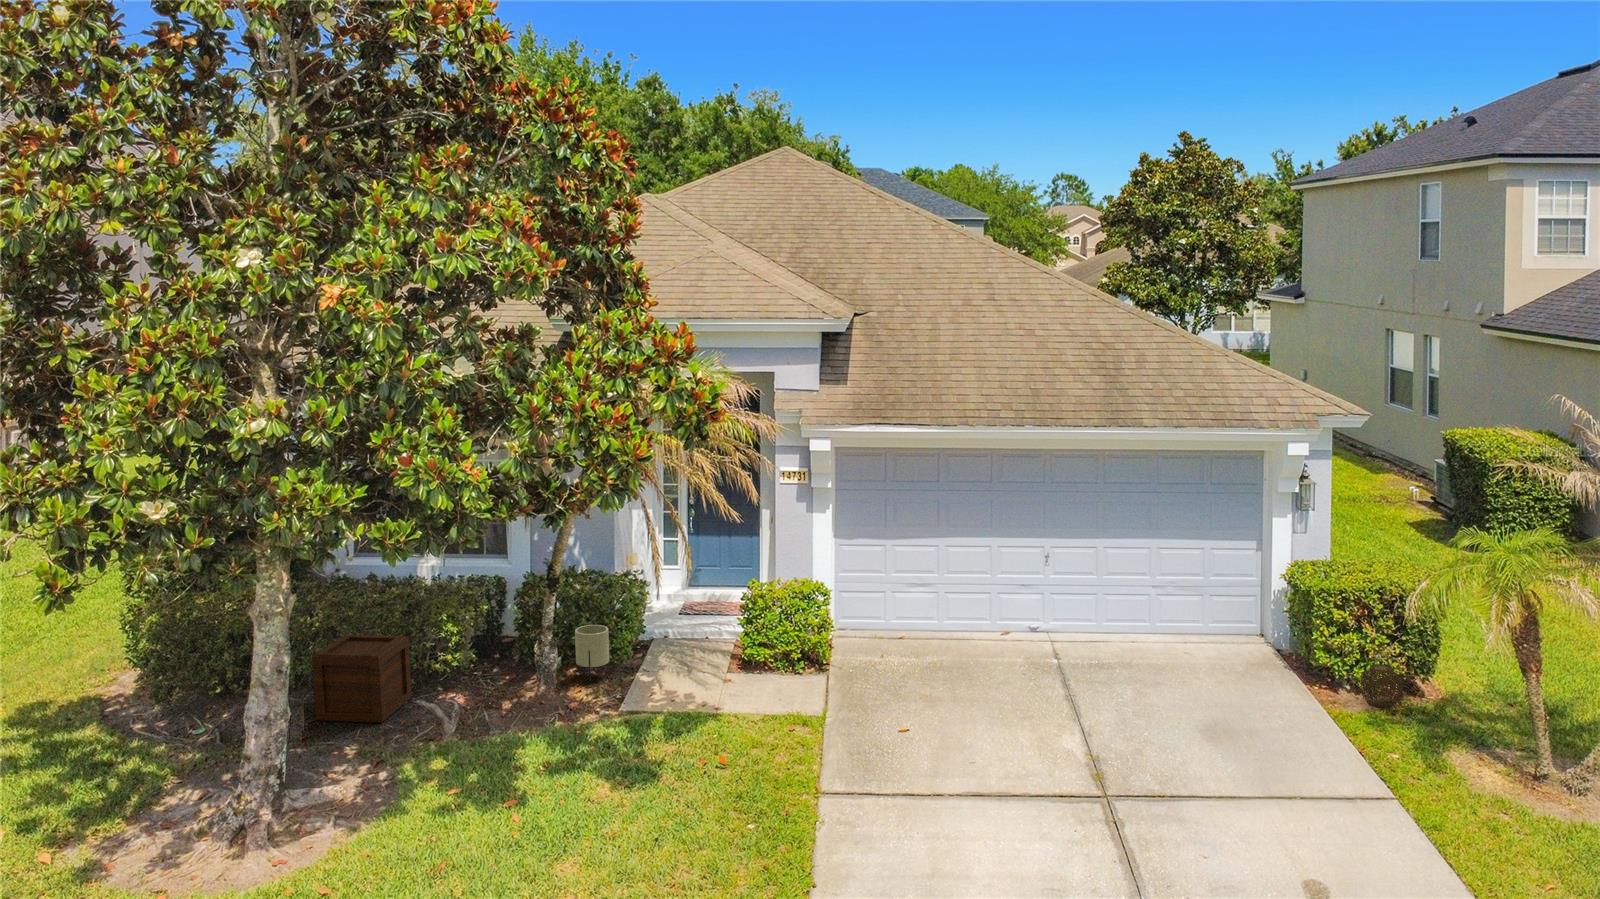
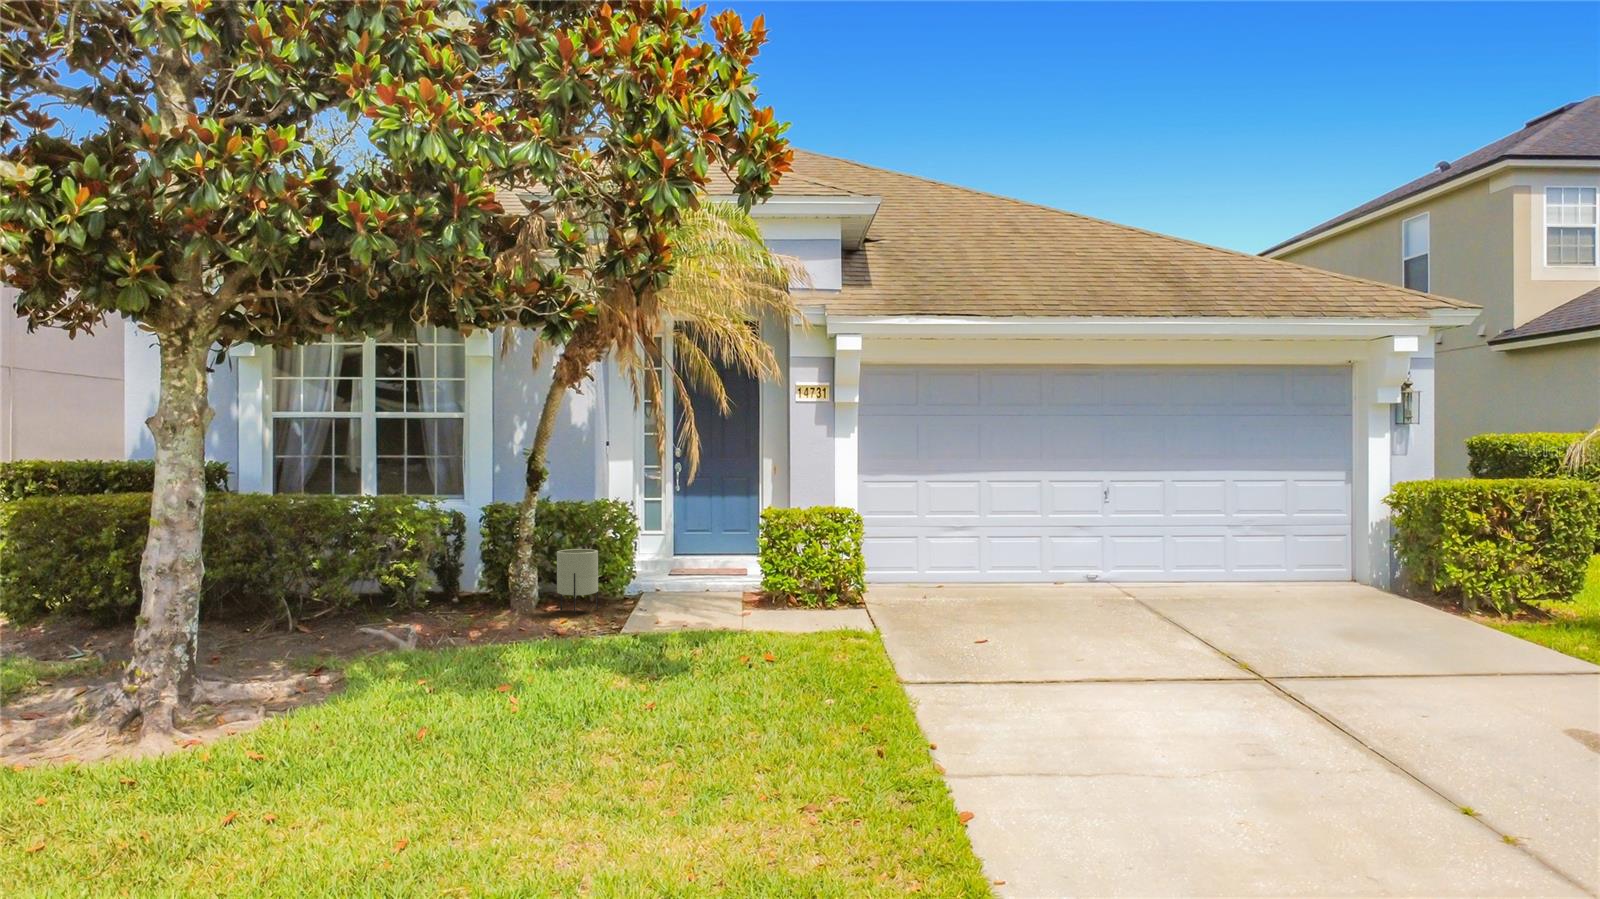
wooden crate: present [312,635,412,723] -> none [224,544,350,640]
woven basket: present [1360,664,1403,708] -> none [1508,573,1561,623]

